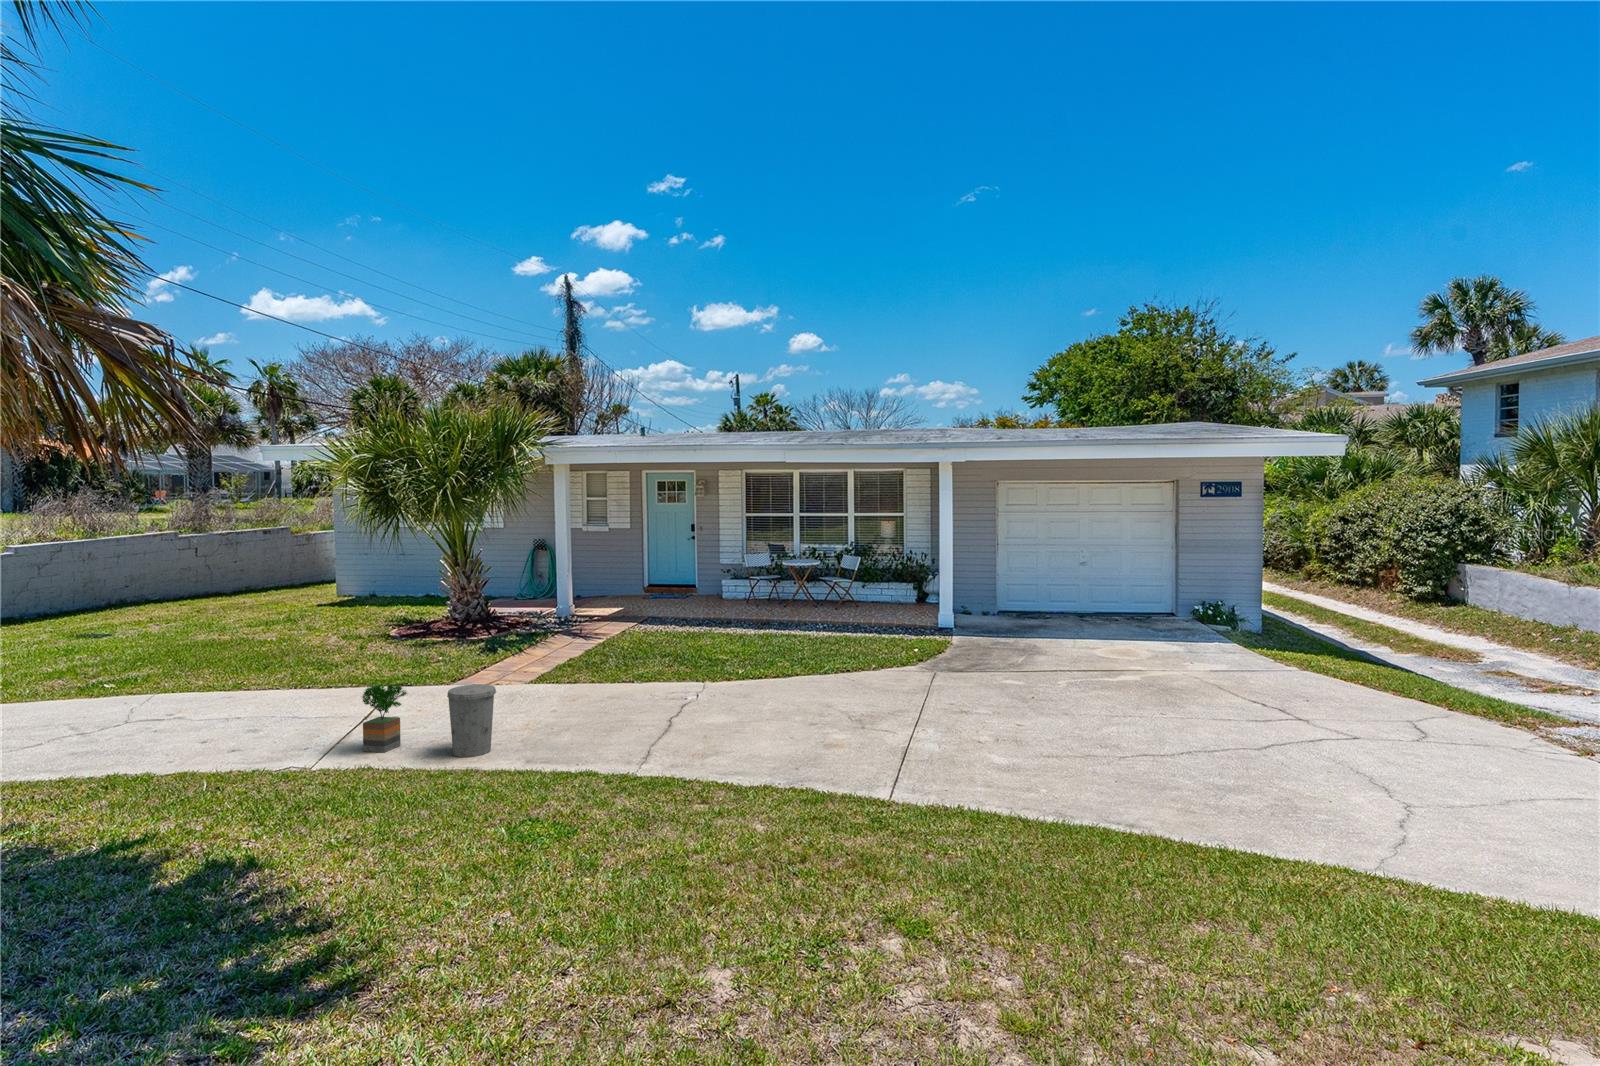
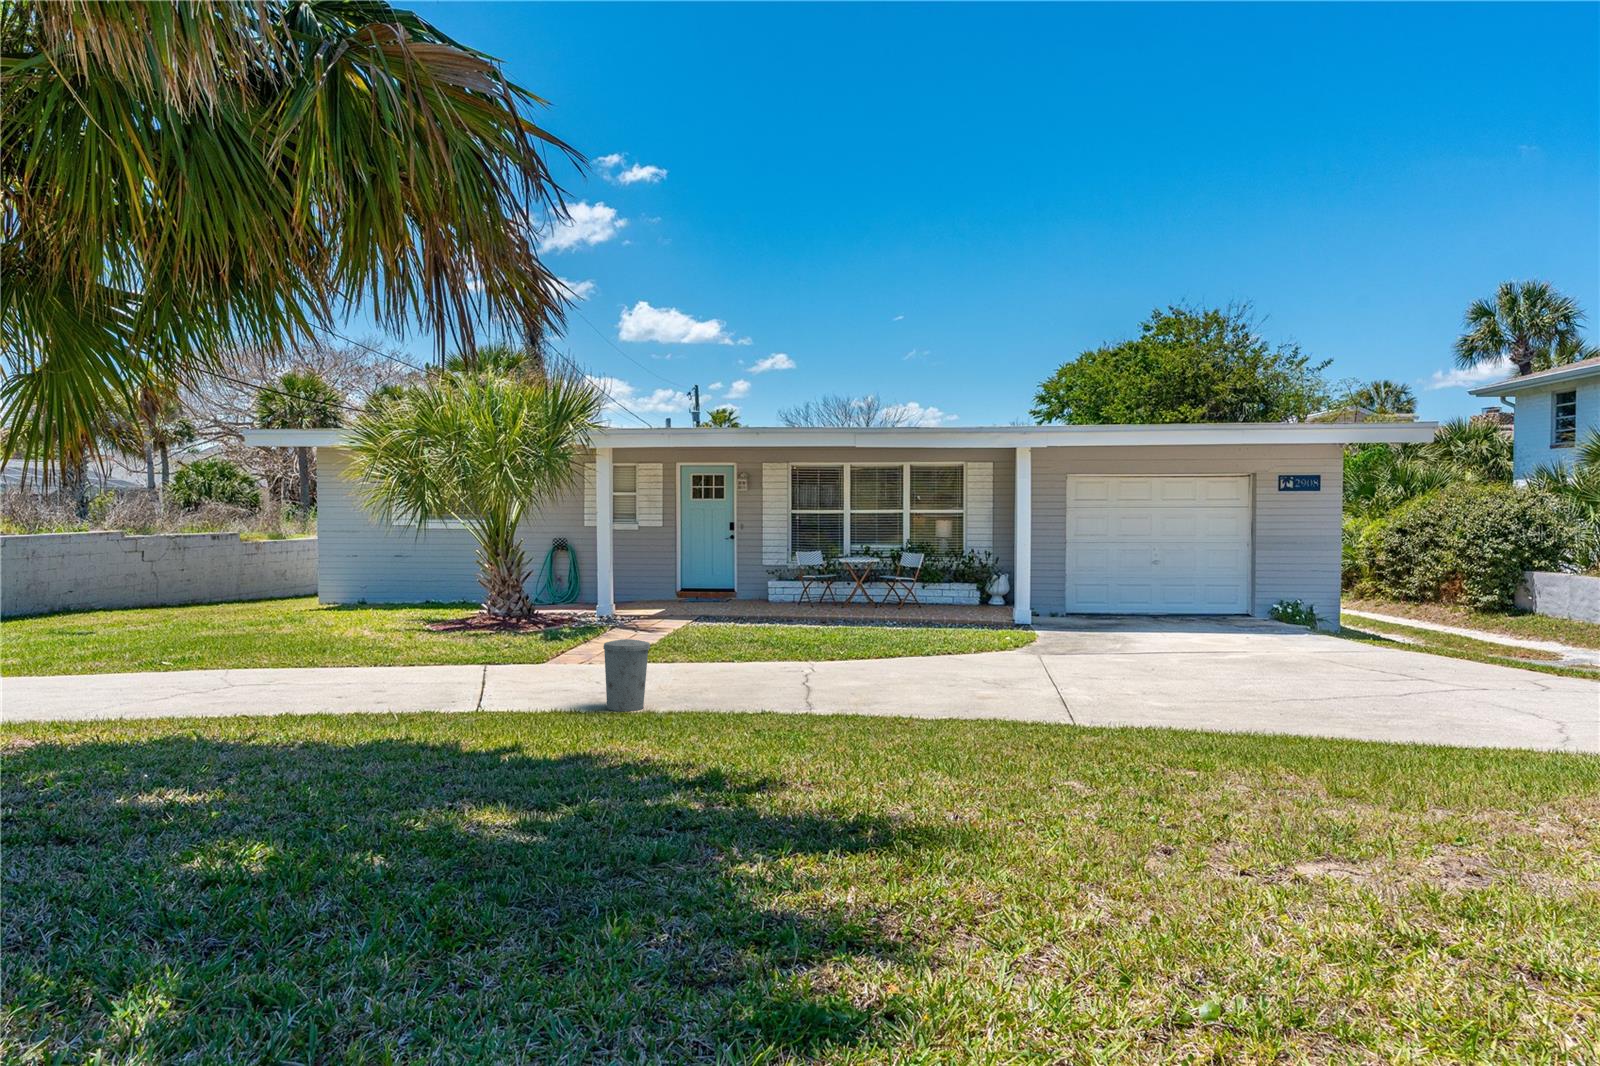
potted tree: present [362,684,407,753] -> none [510,638,555,708]

